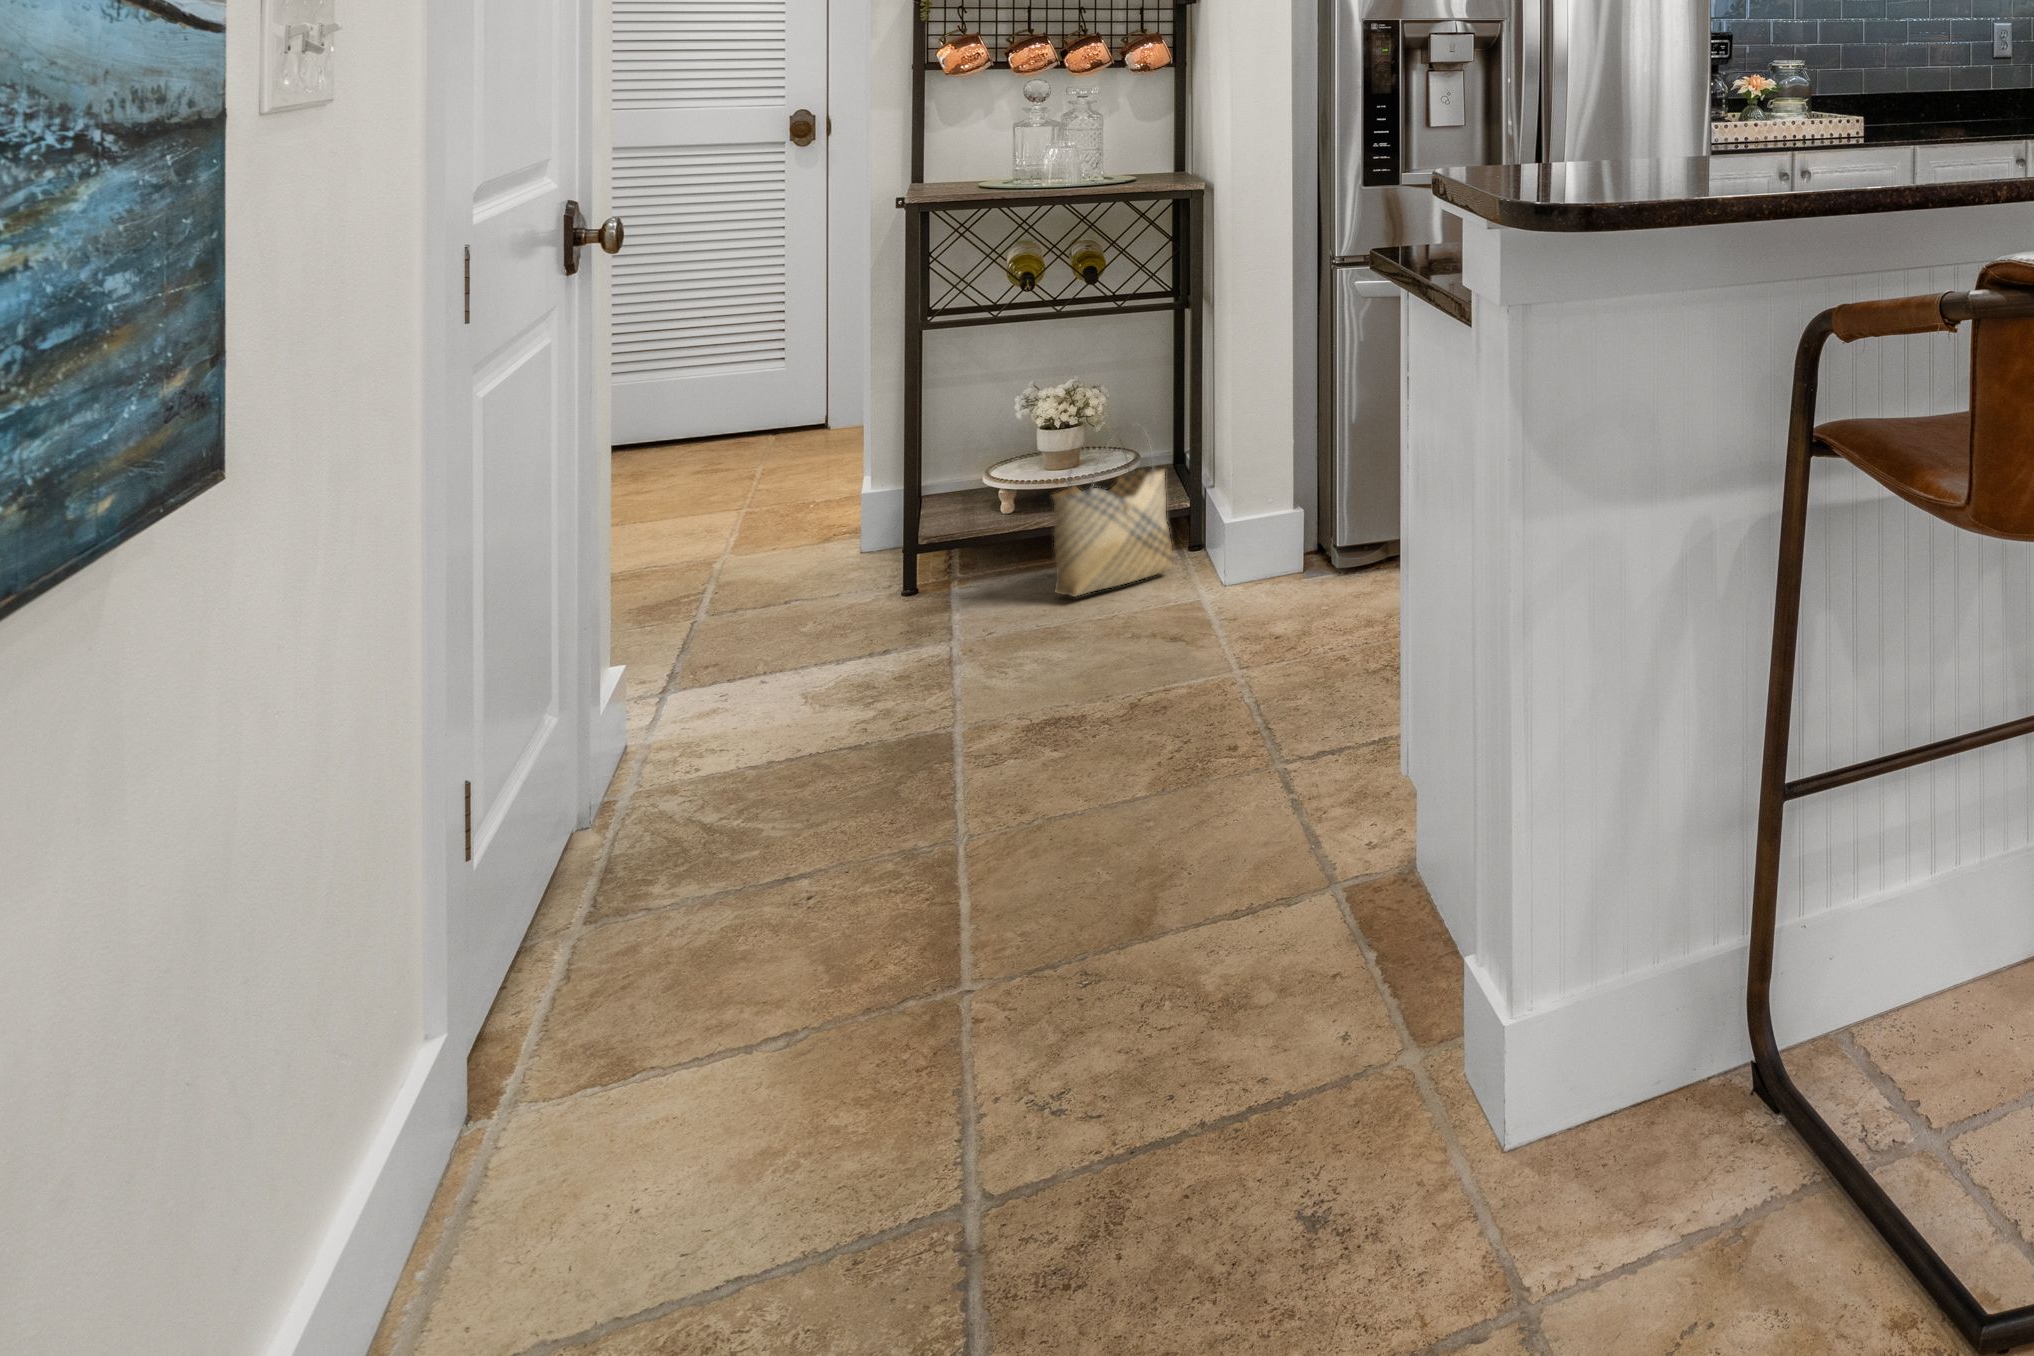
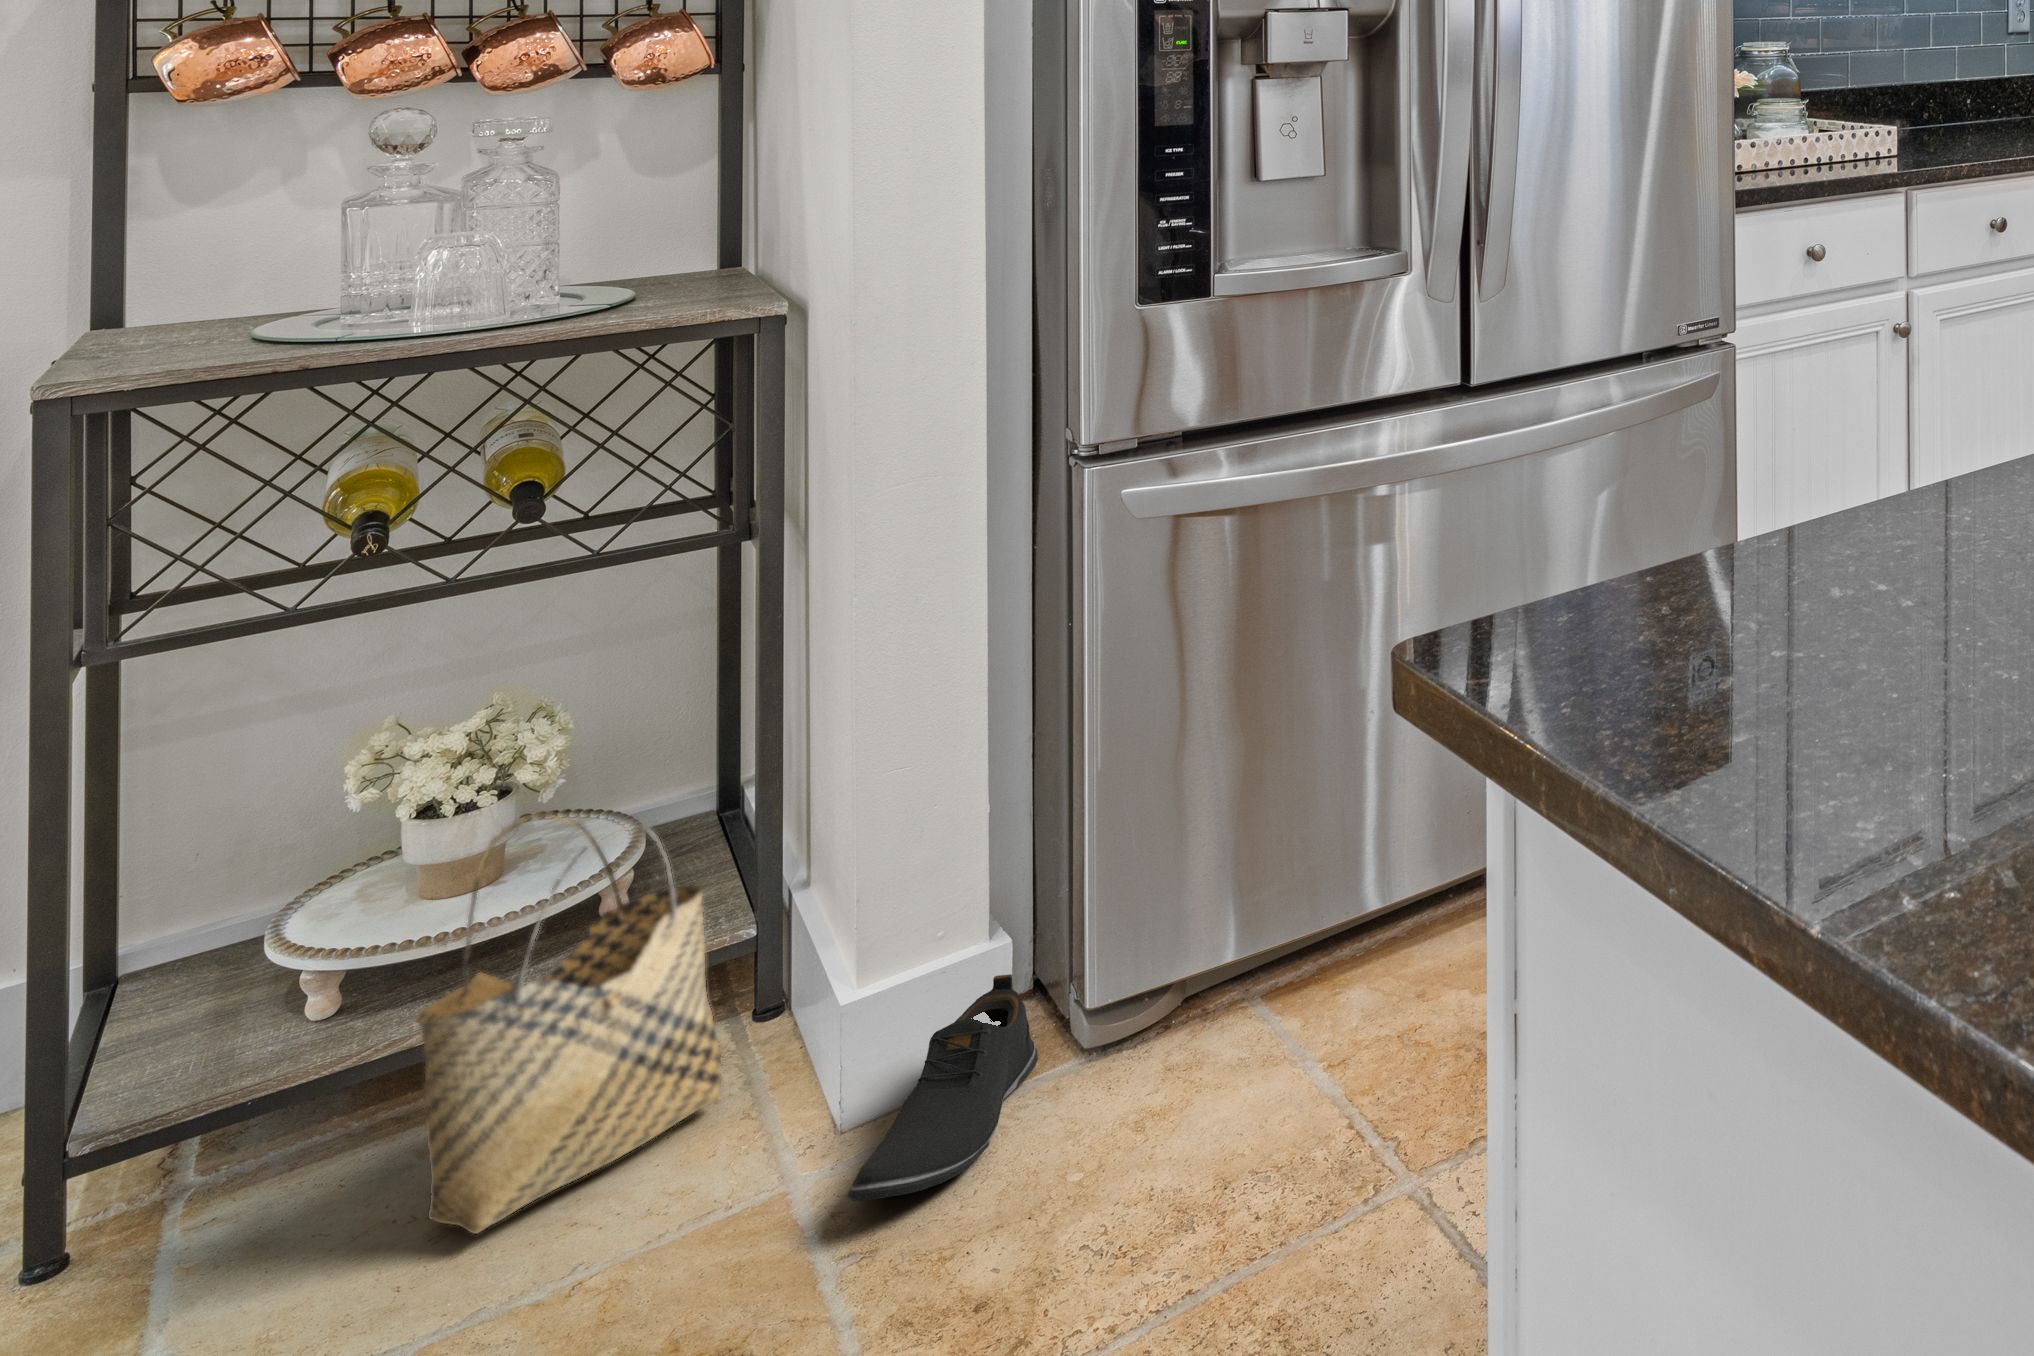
shoe: none [1226,528,1314,600] -> present [848,974,1038,1202]

